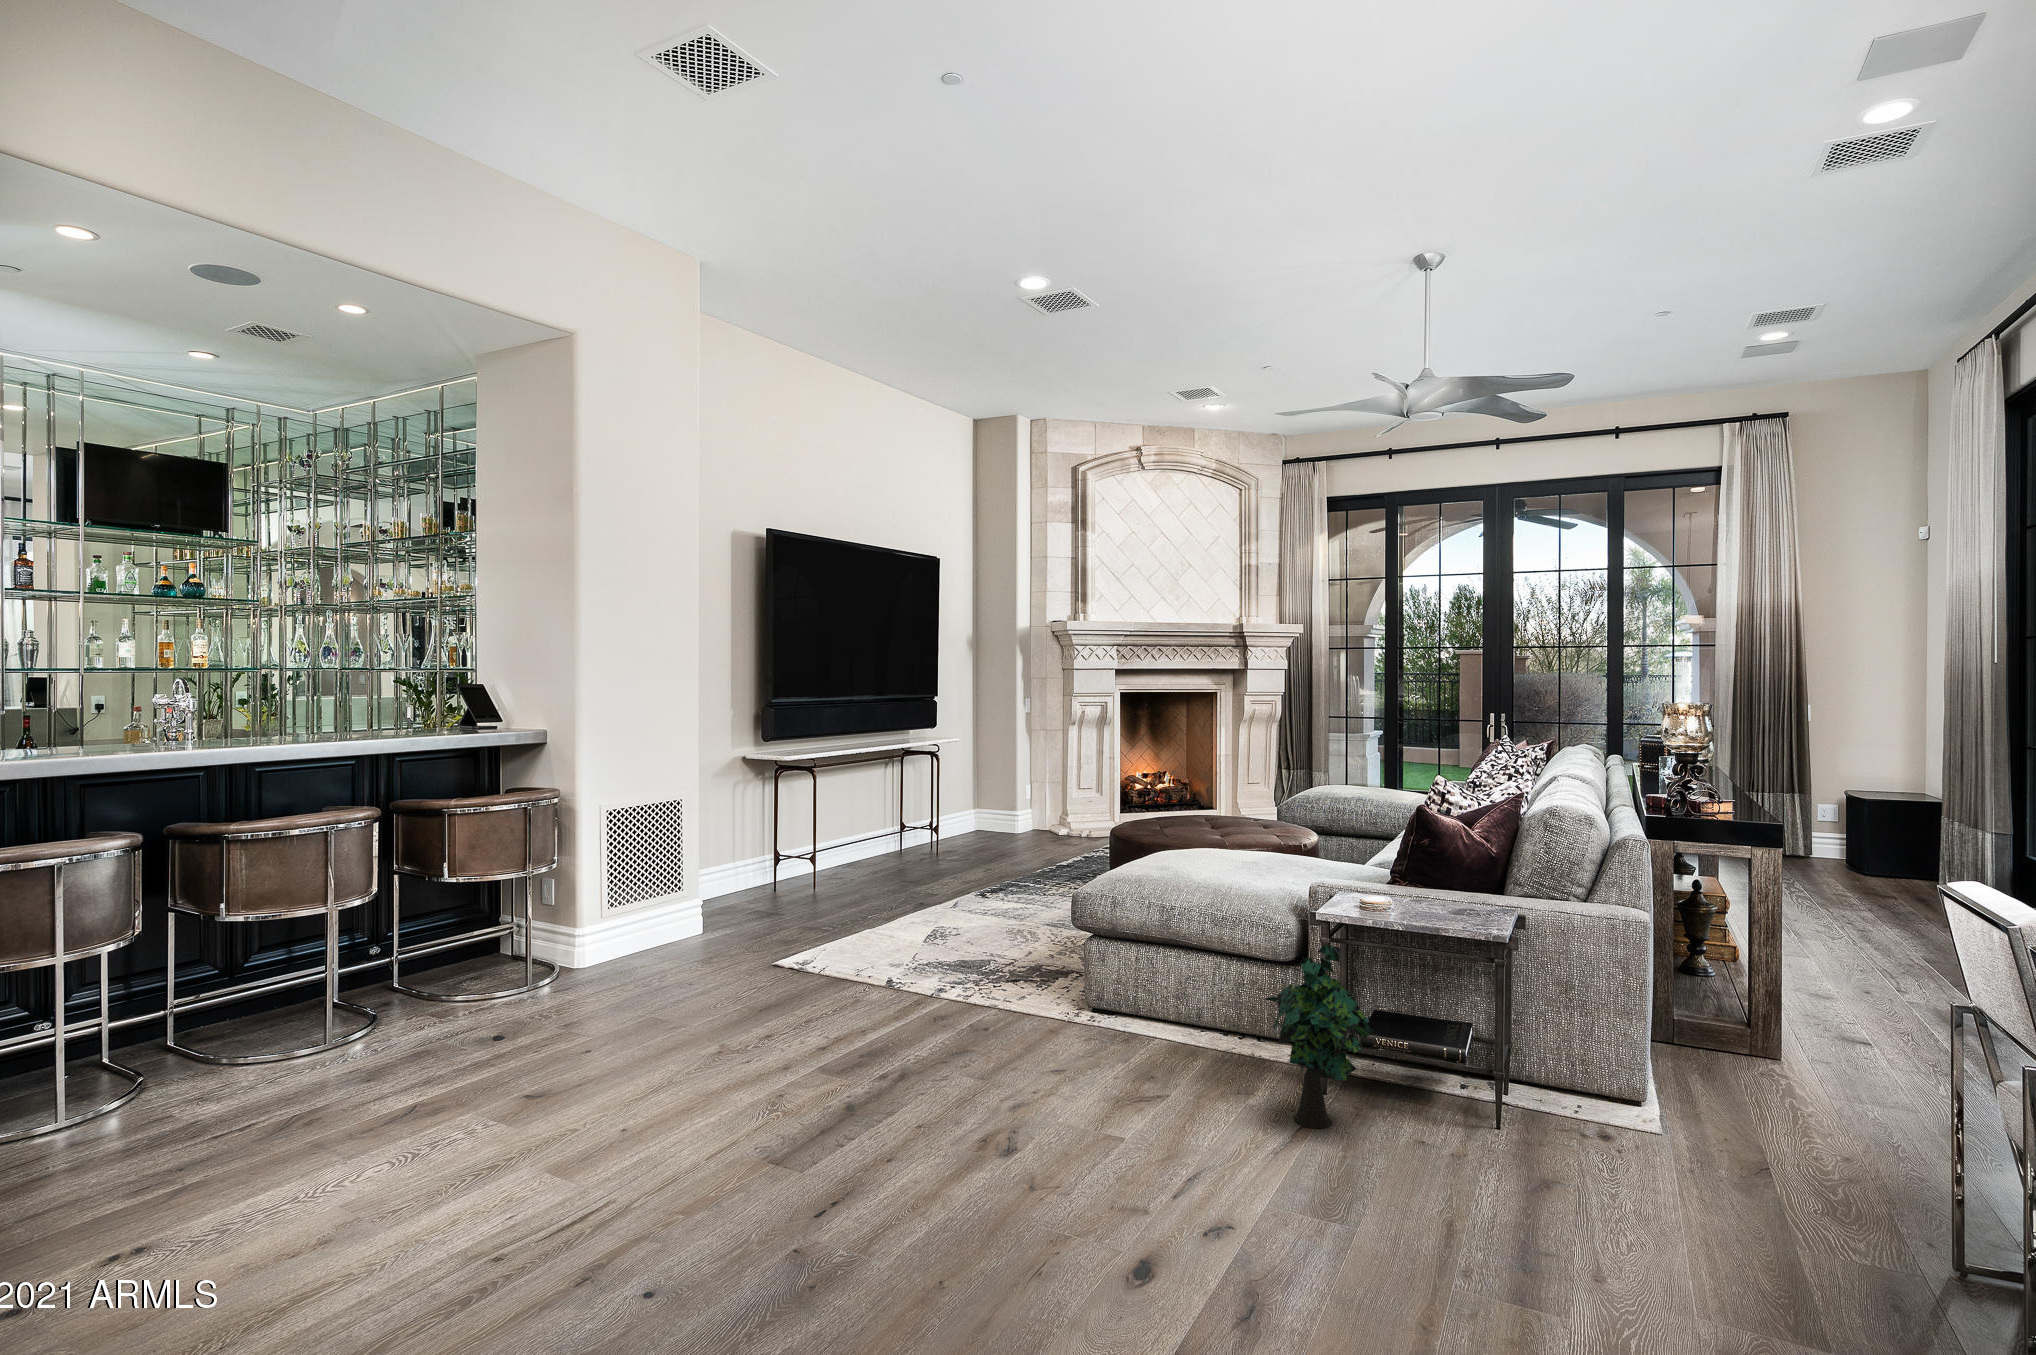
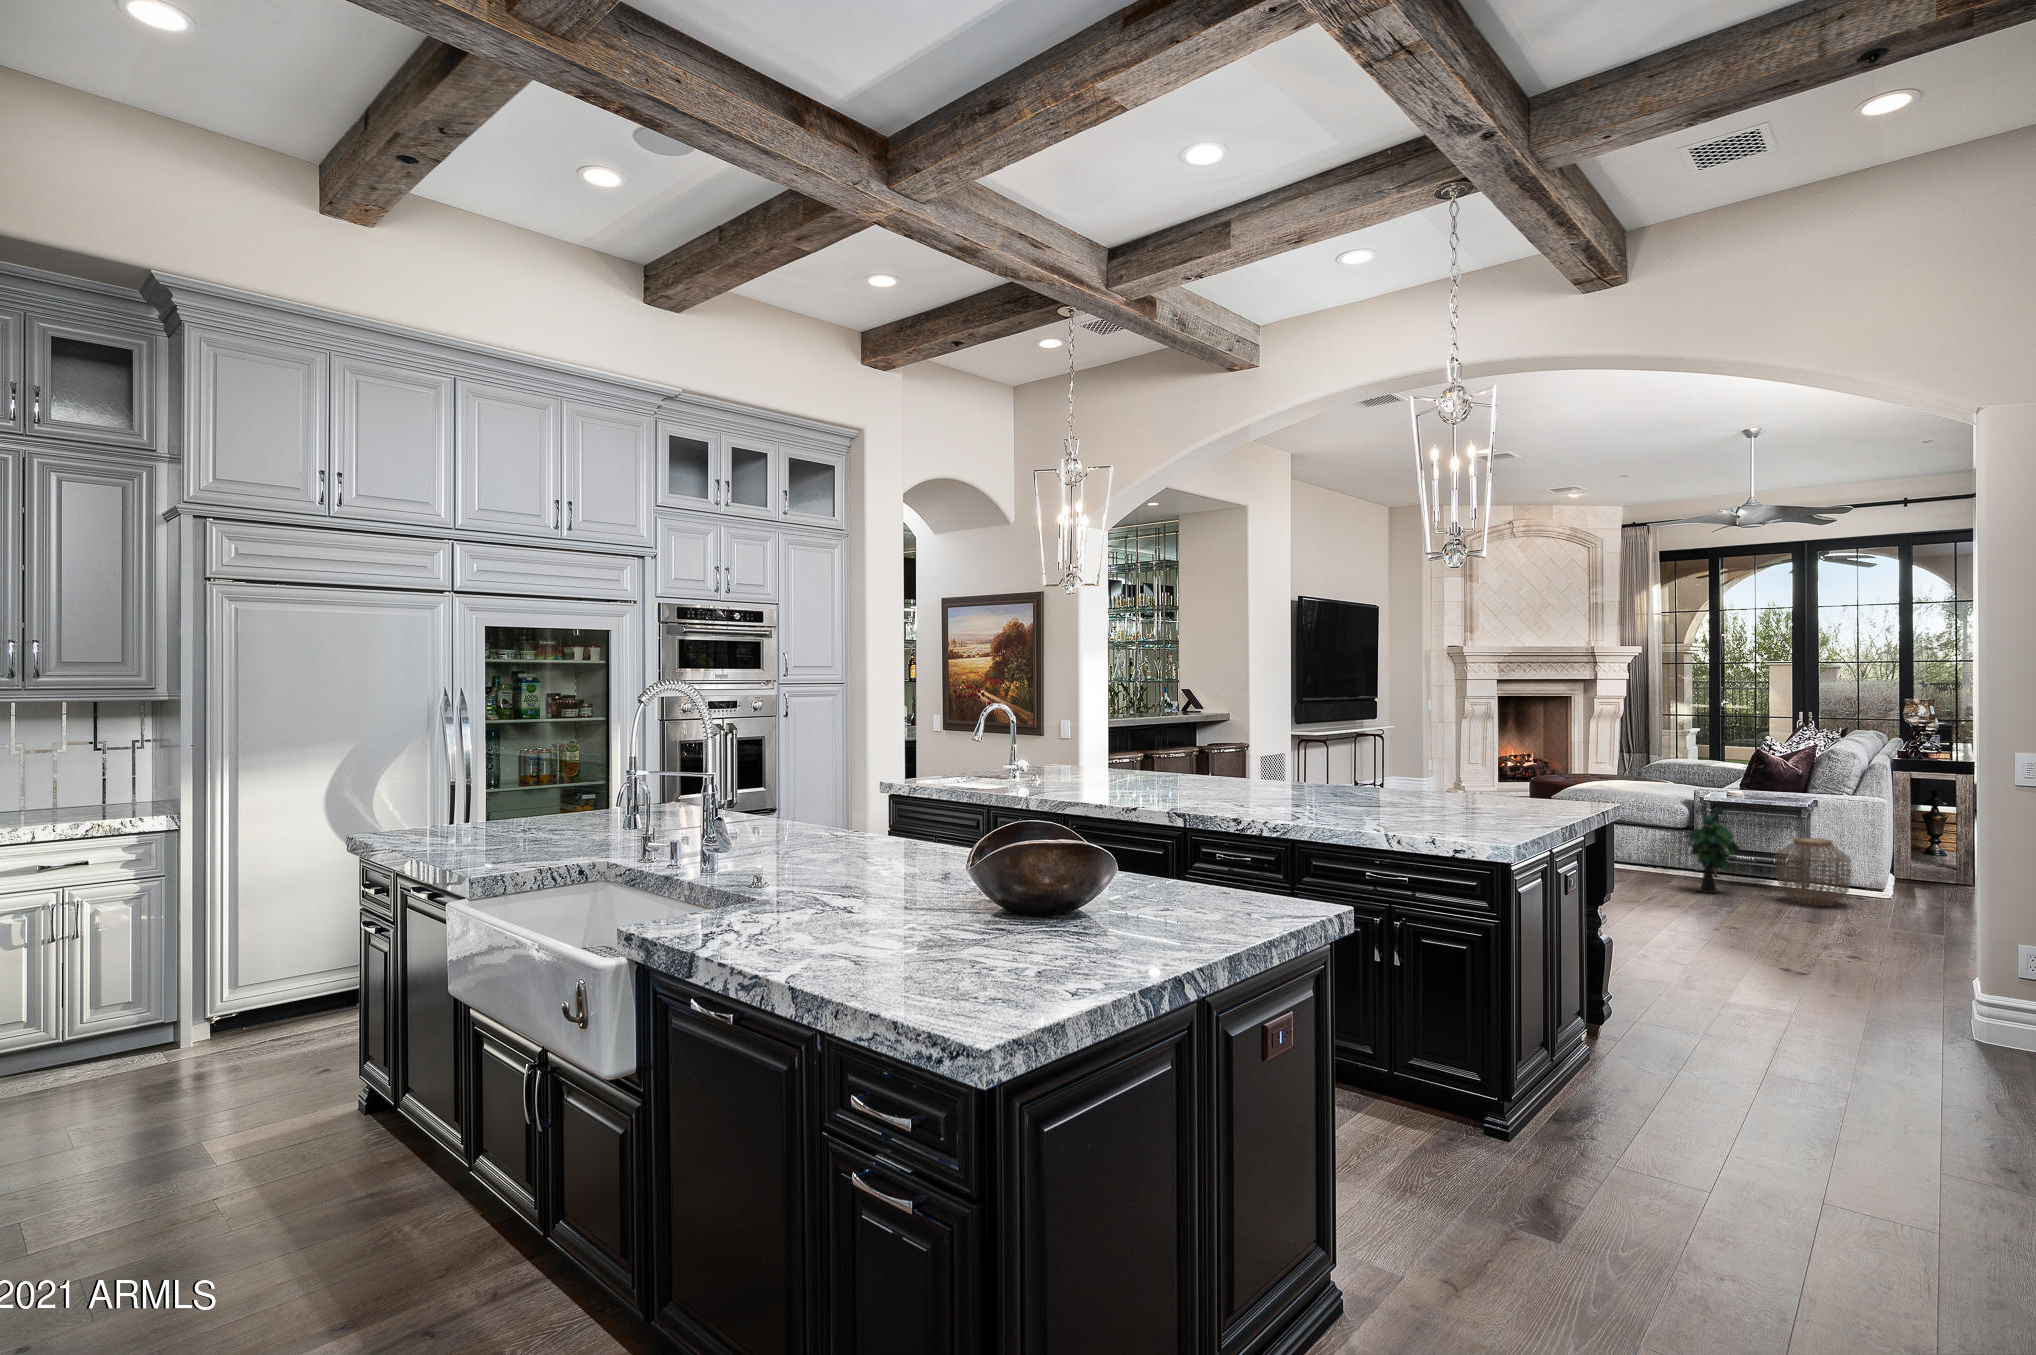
woven basket: none [1439,1017,1588,1184] -> present [1776,838,1851,906]

